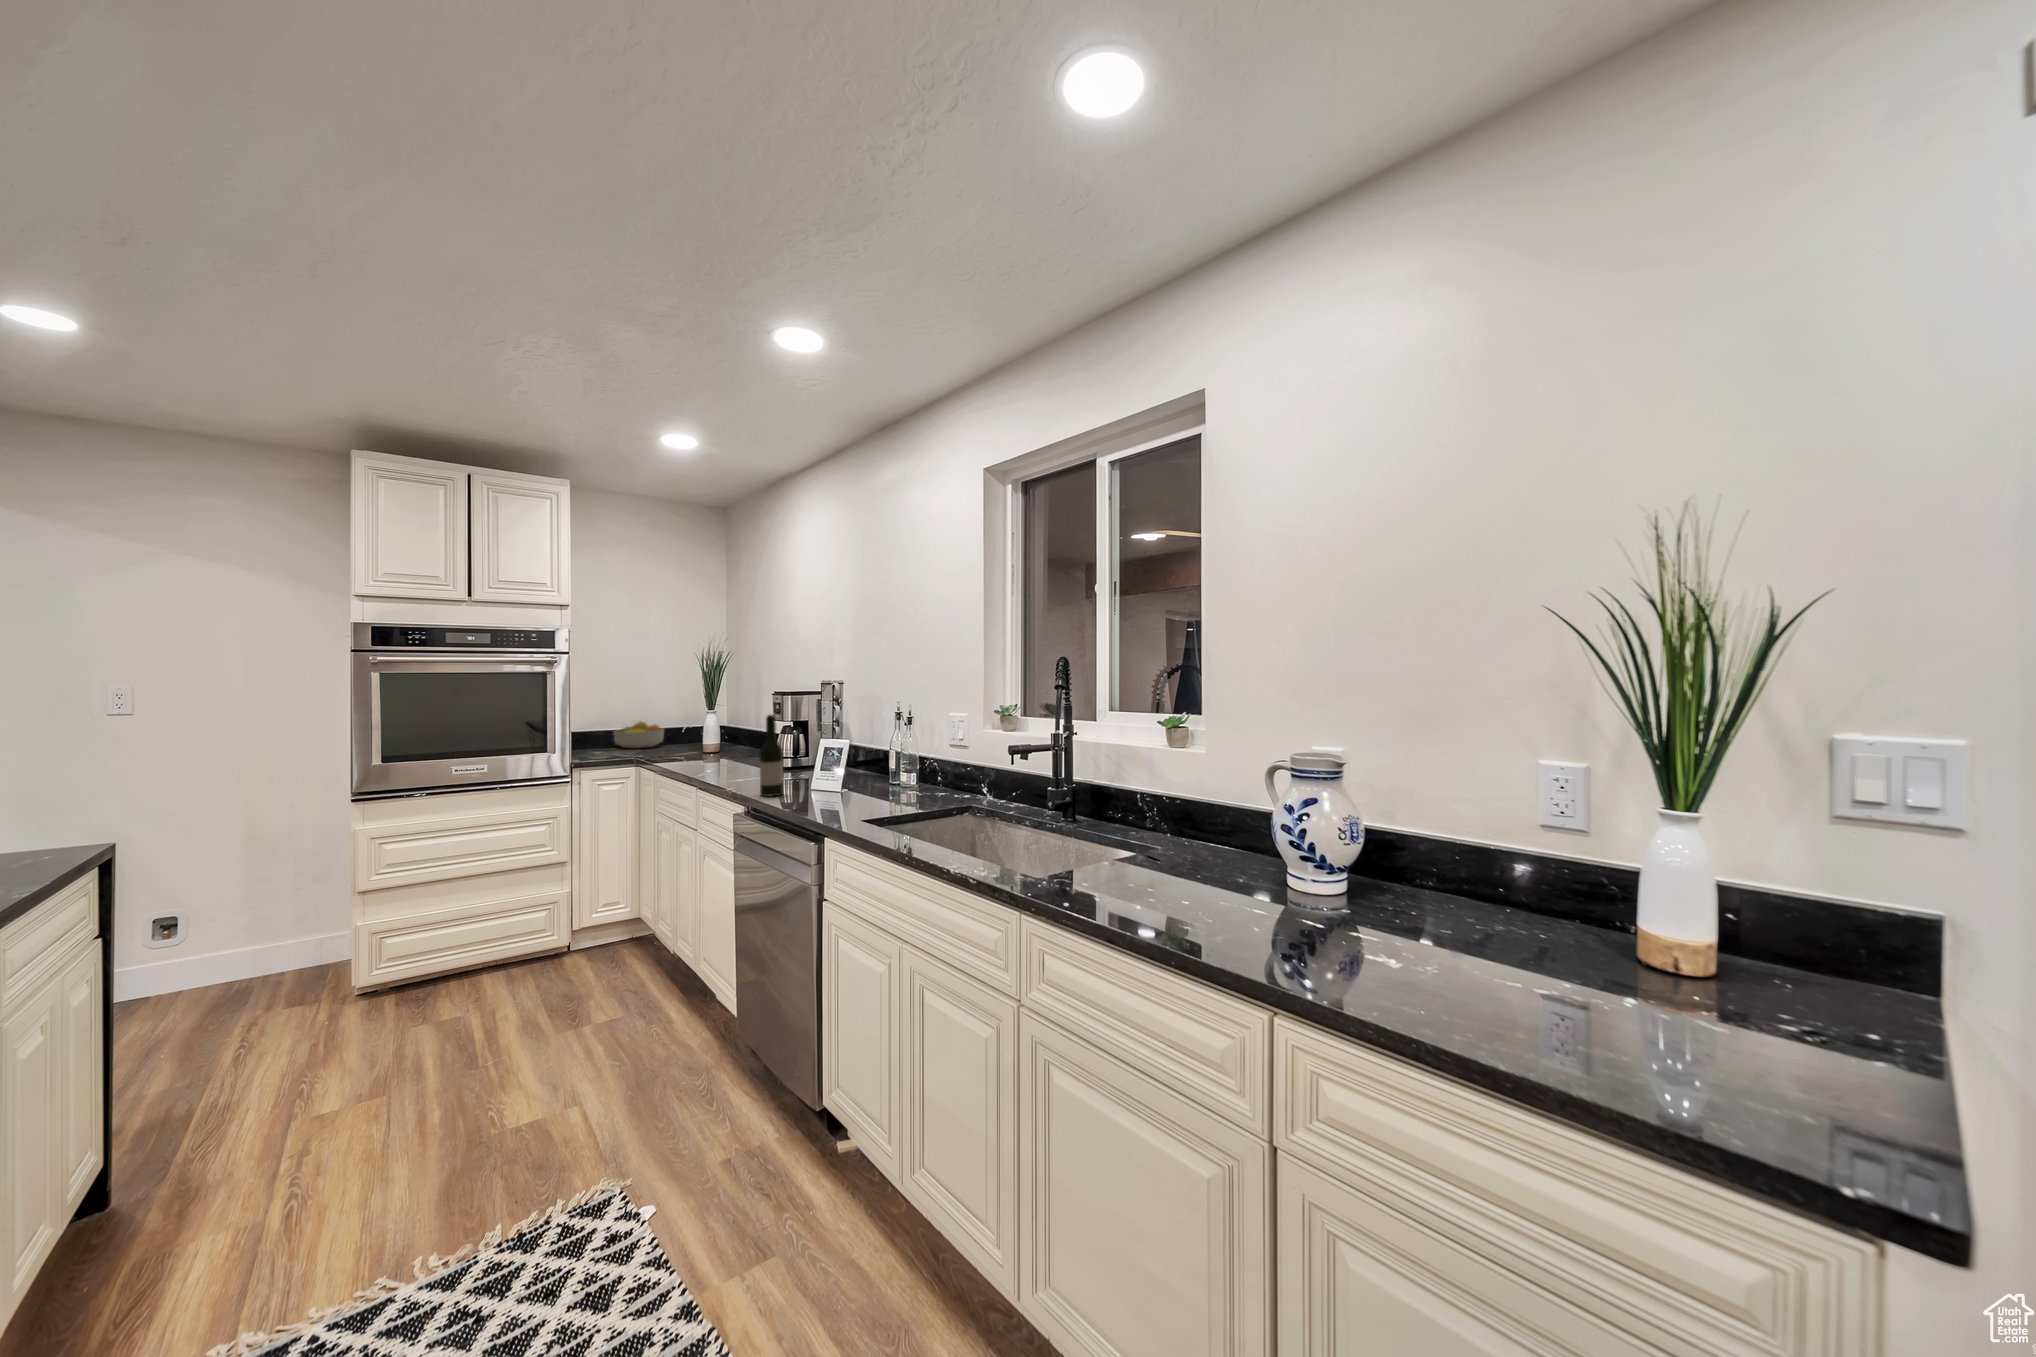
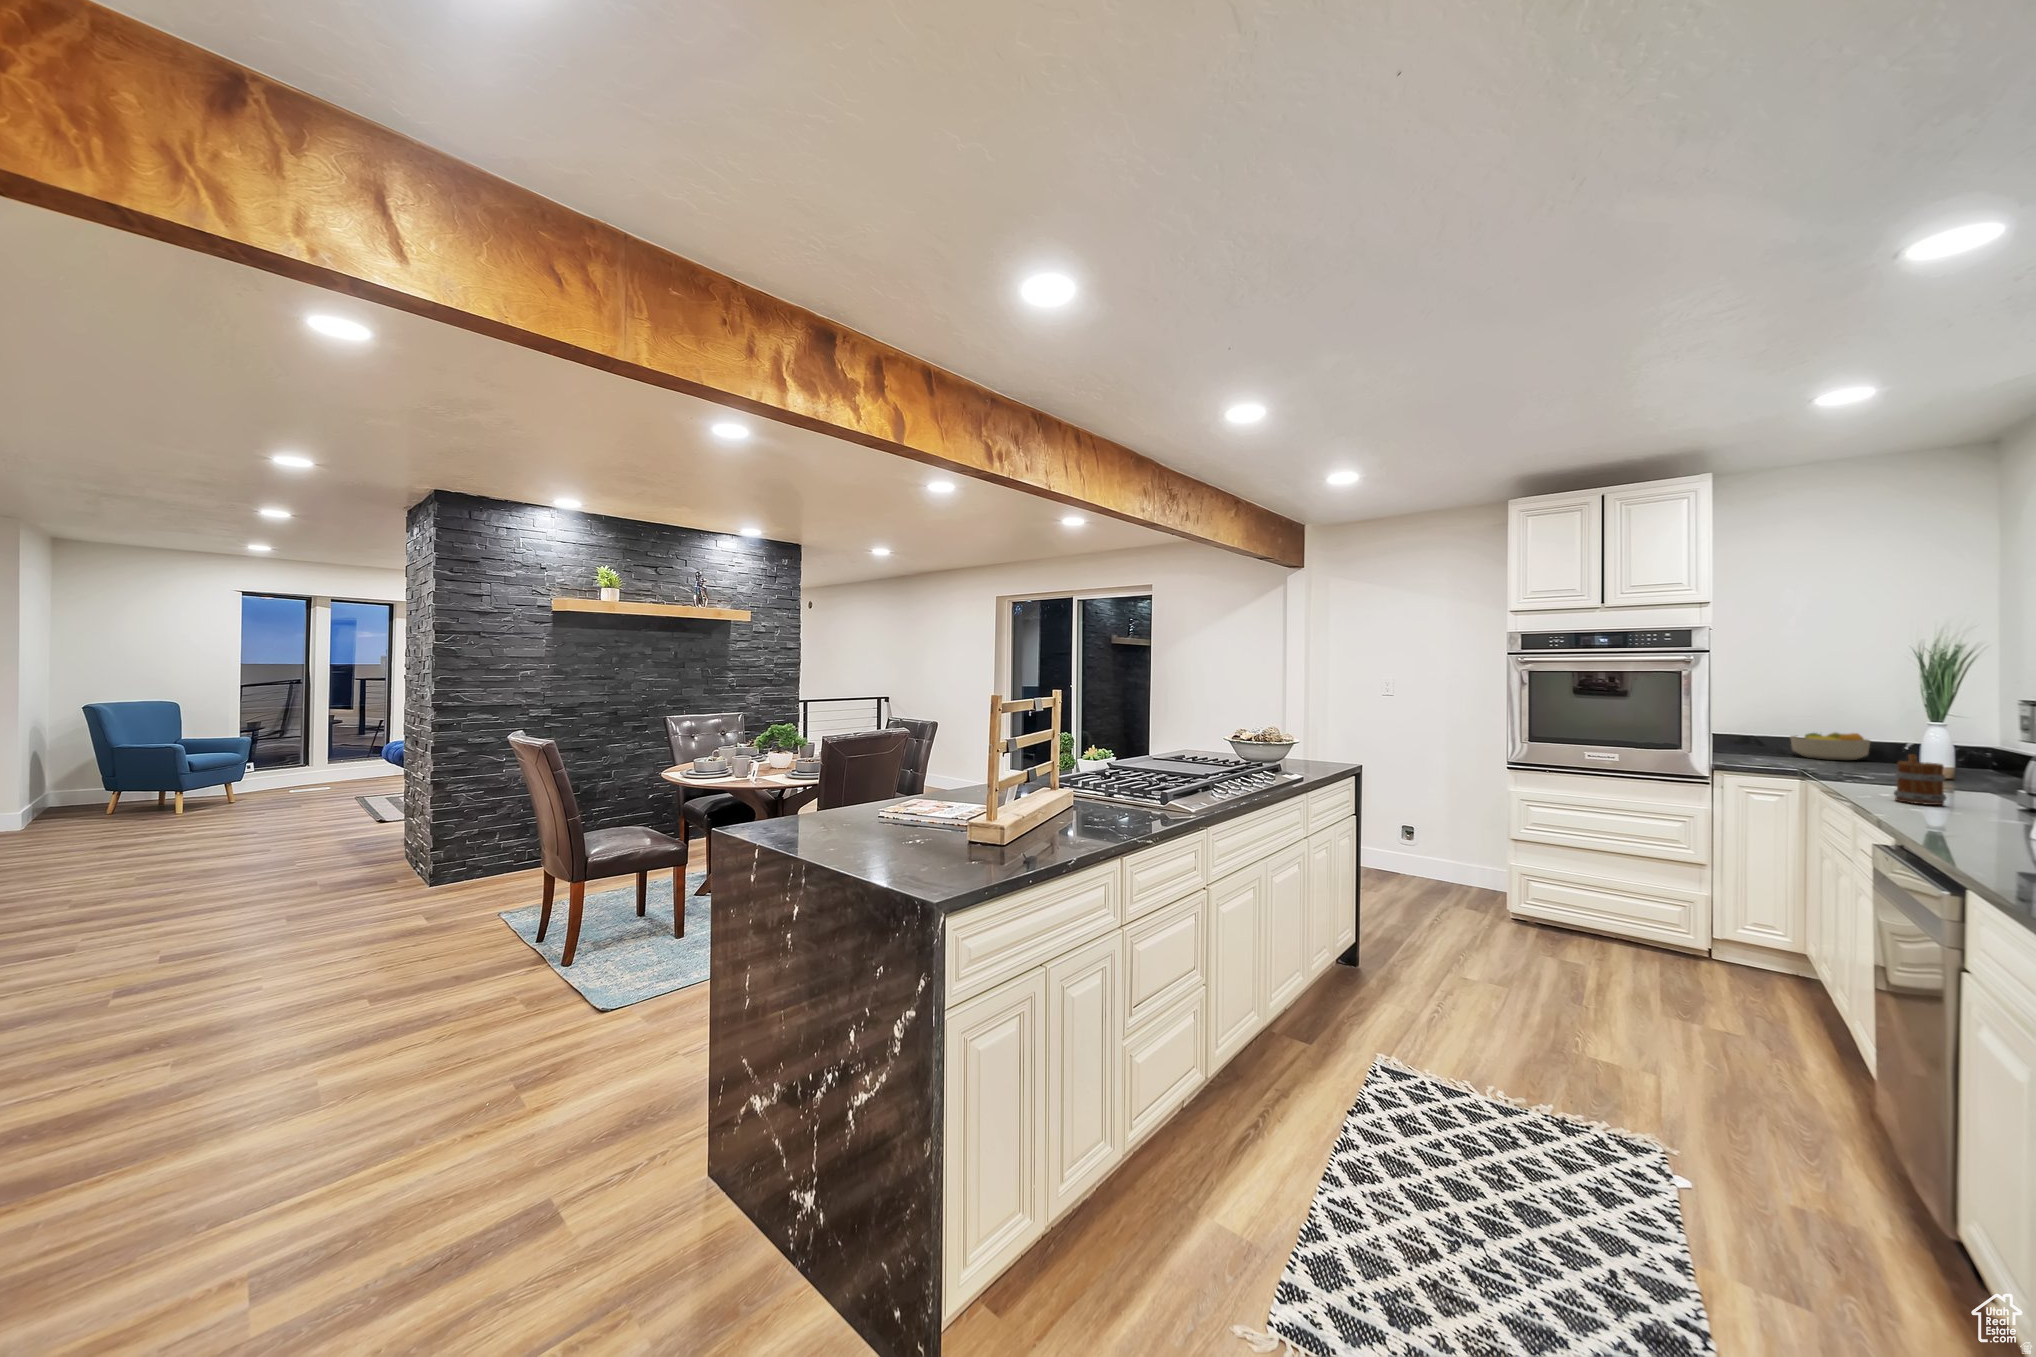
wine bottle: present [759,715,783,796] -> none [1943,719,1993,831]
mug: none [714,742,743,780] -> present [1894,754,1946,805]

